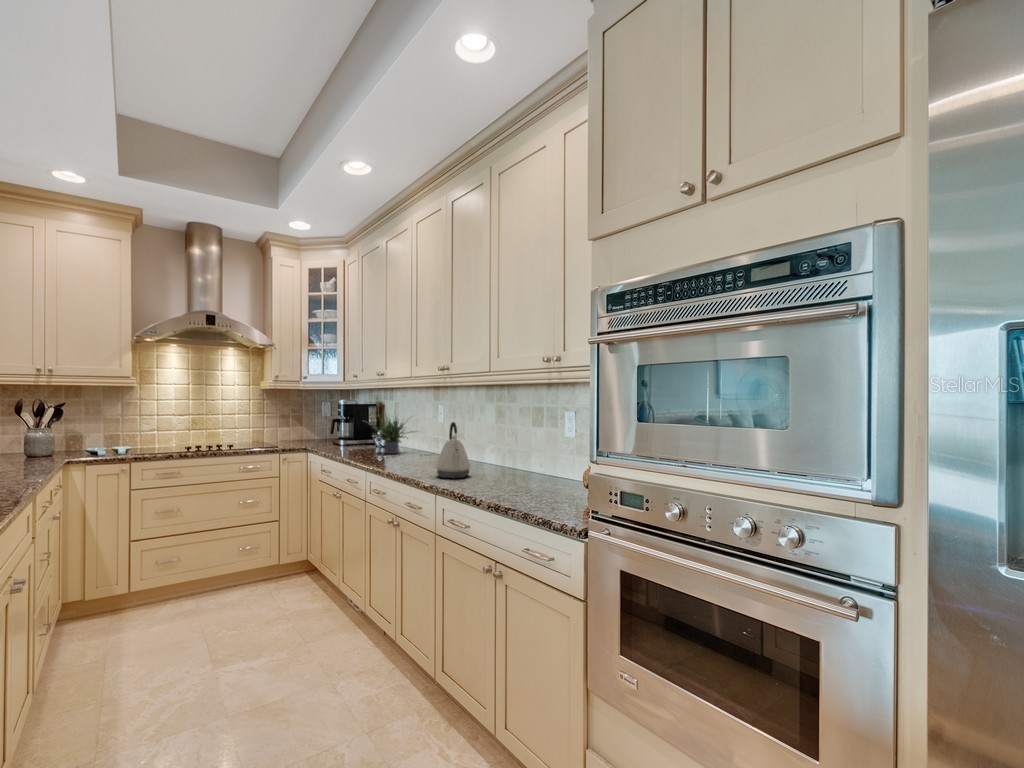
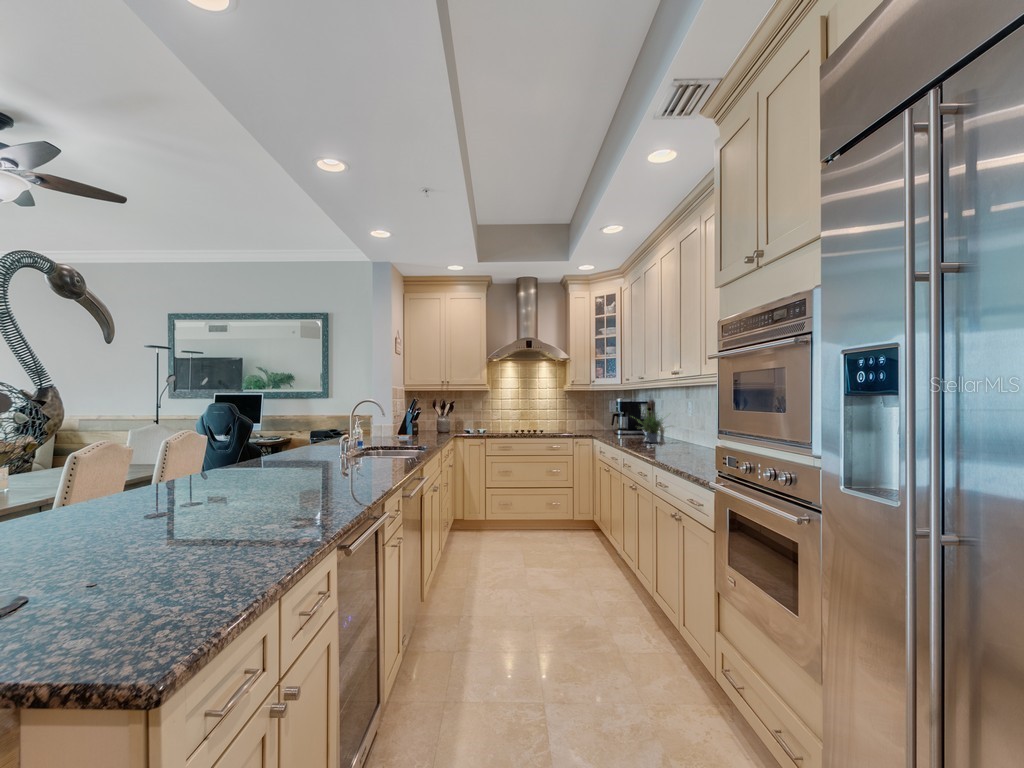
kettle: present [436,422,470,478] -> none [671,420,700,464]

